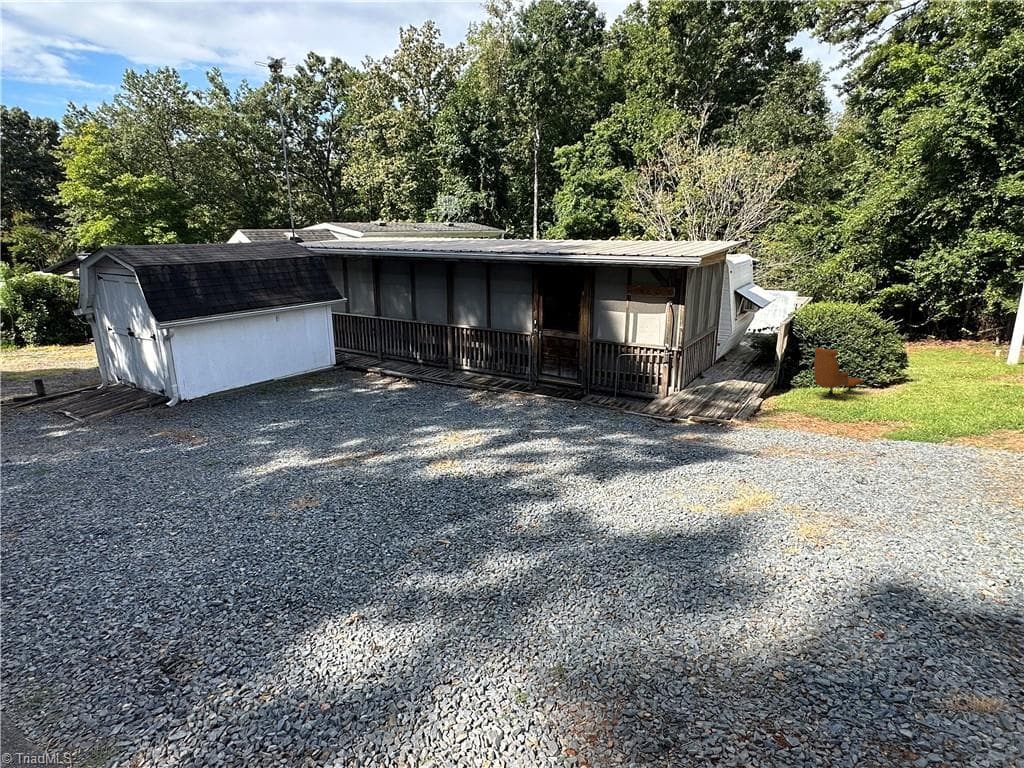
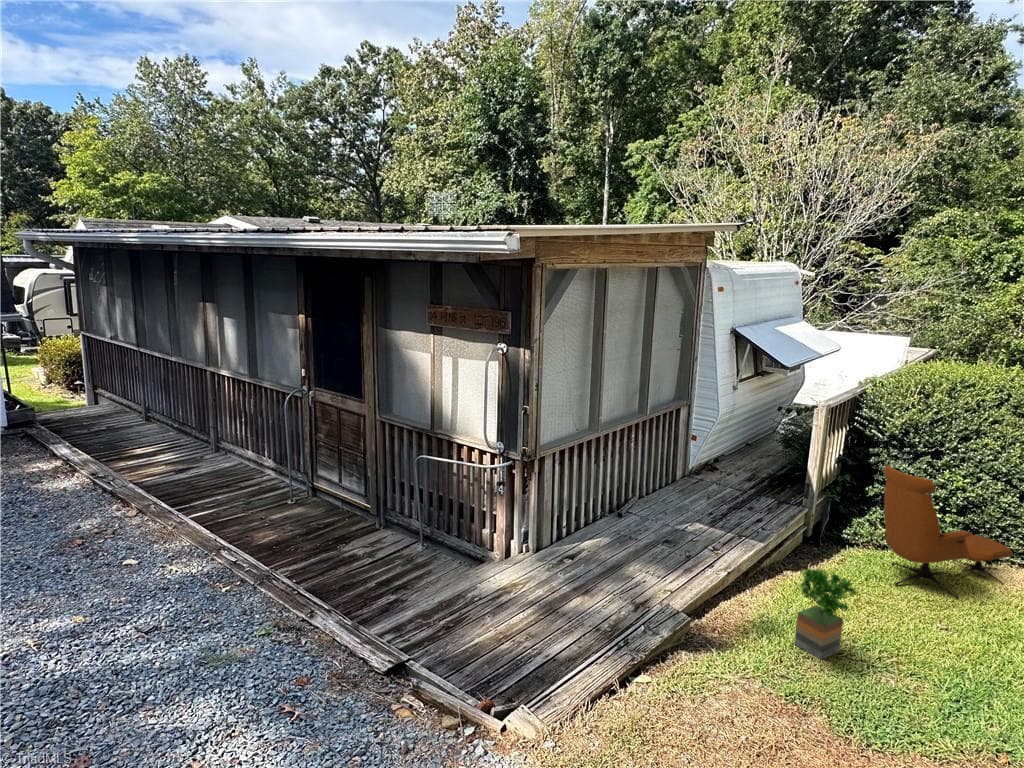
potted tree: none [797,386,822,420] -> present [795,569,857,659]

